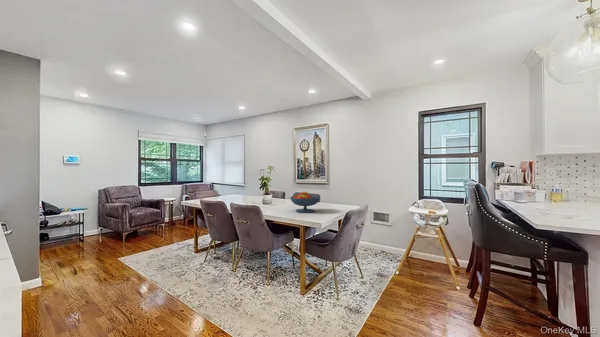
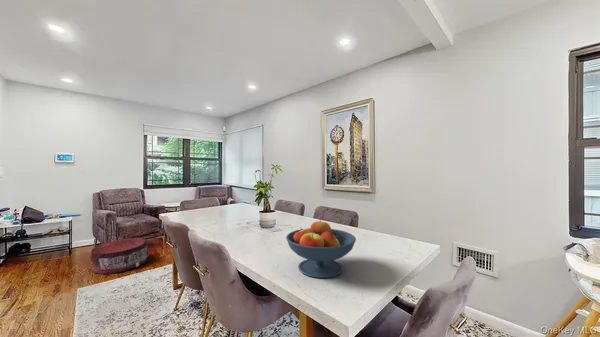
pouf: none [119,223,162,248] -> present [91,237,149,274]

